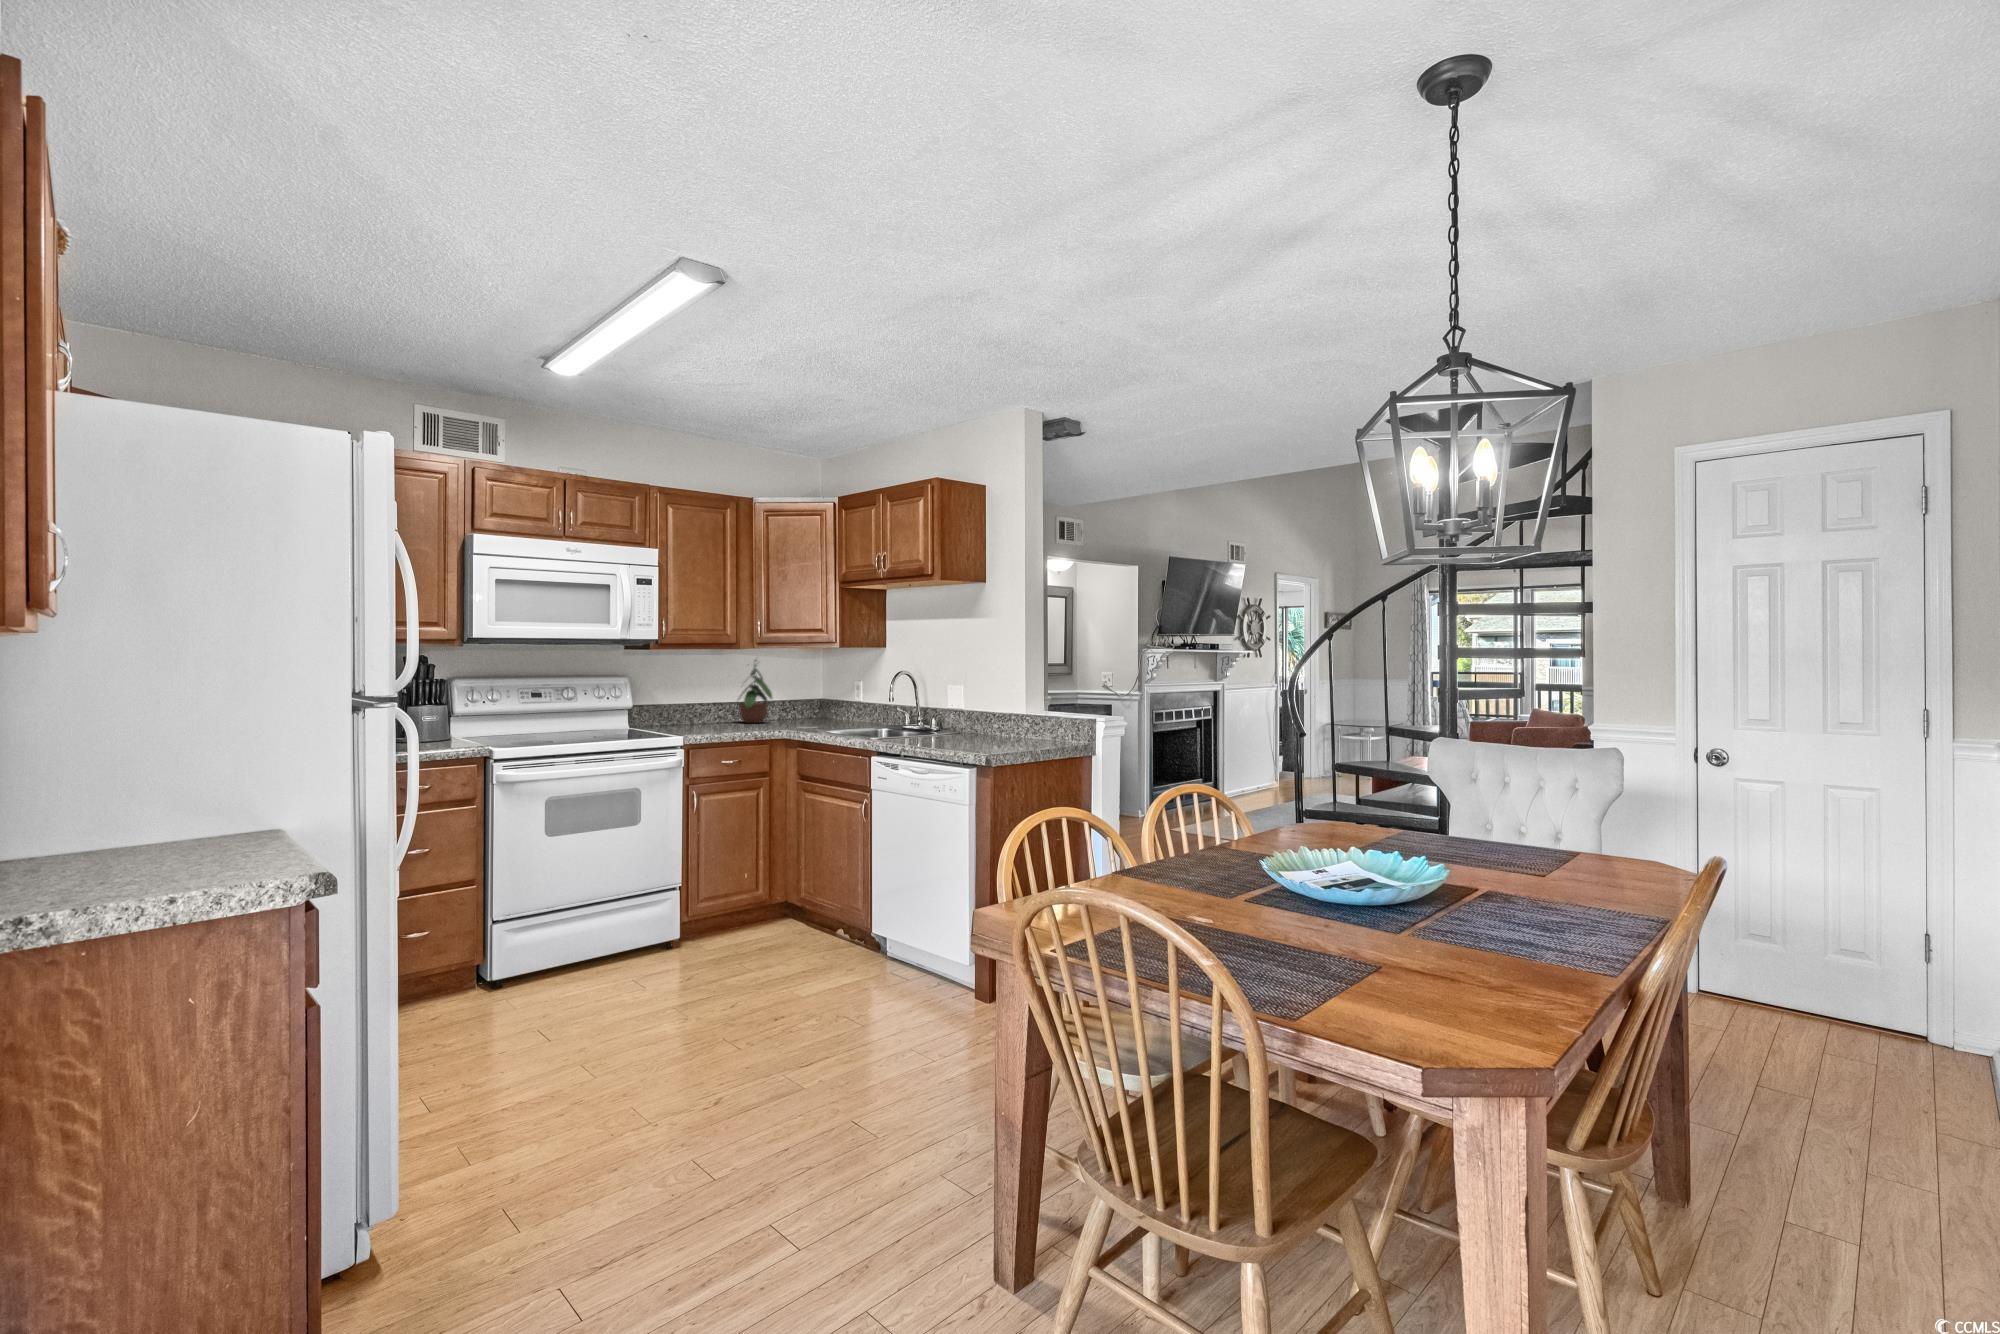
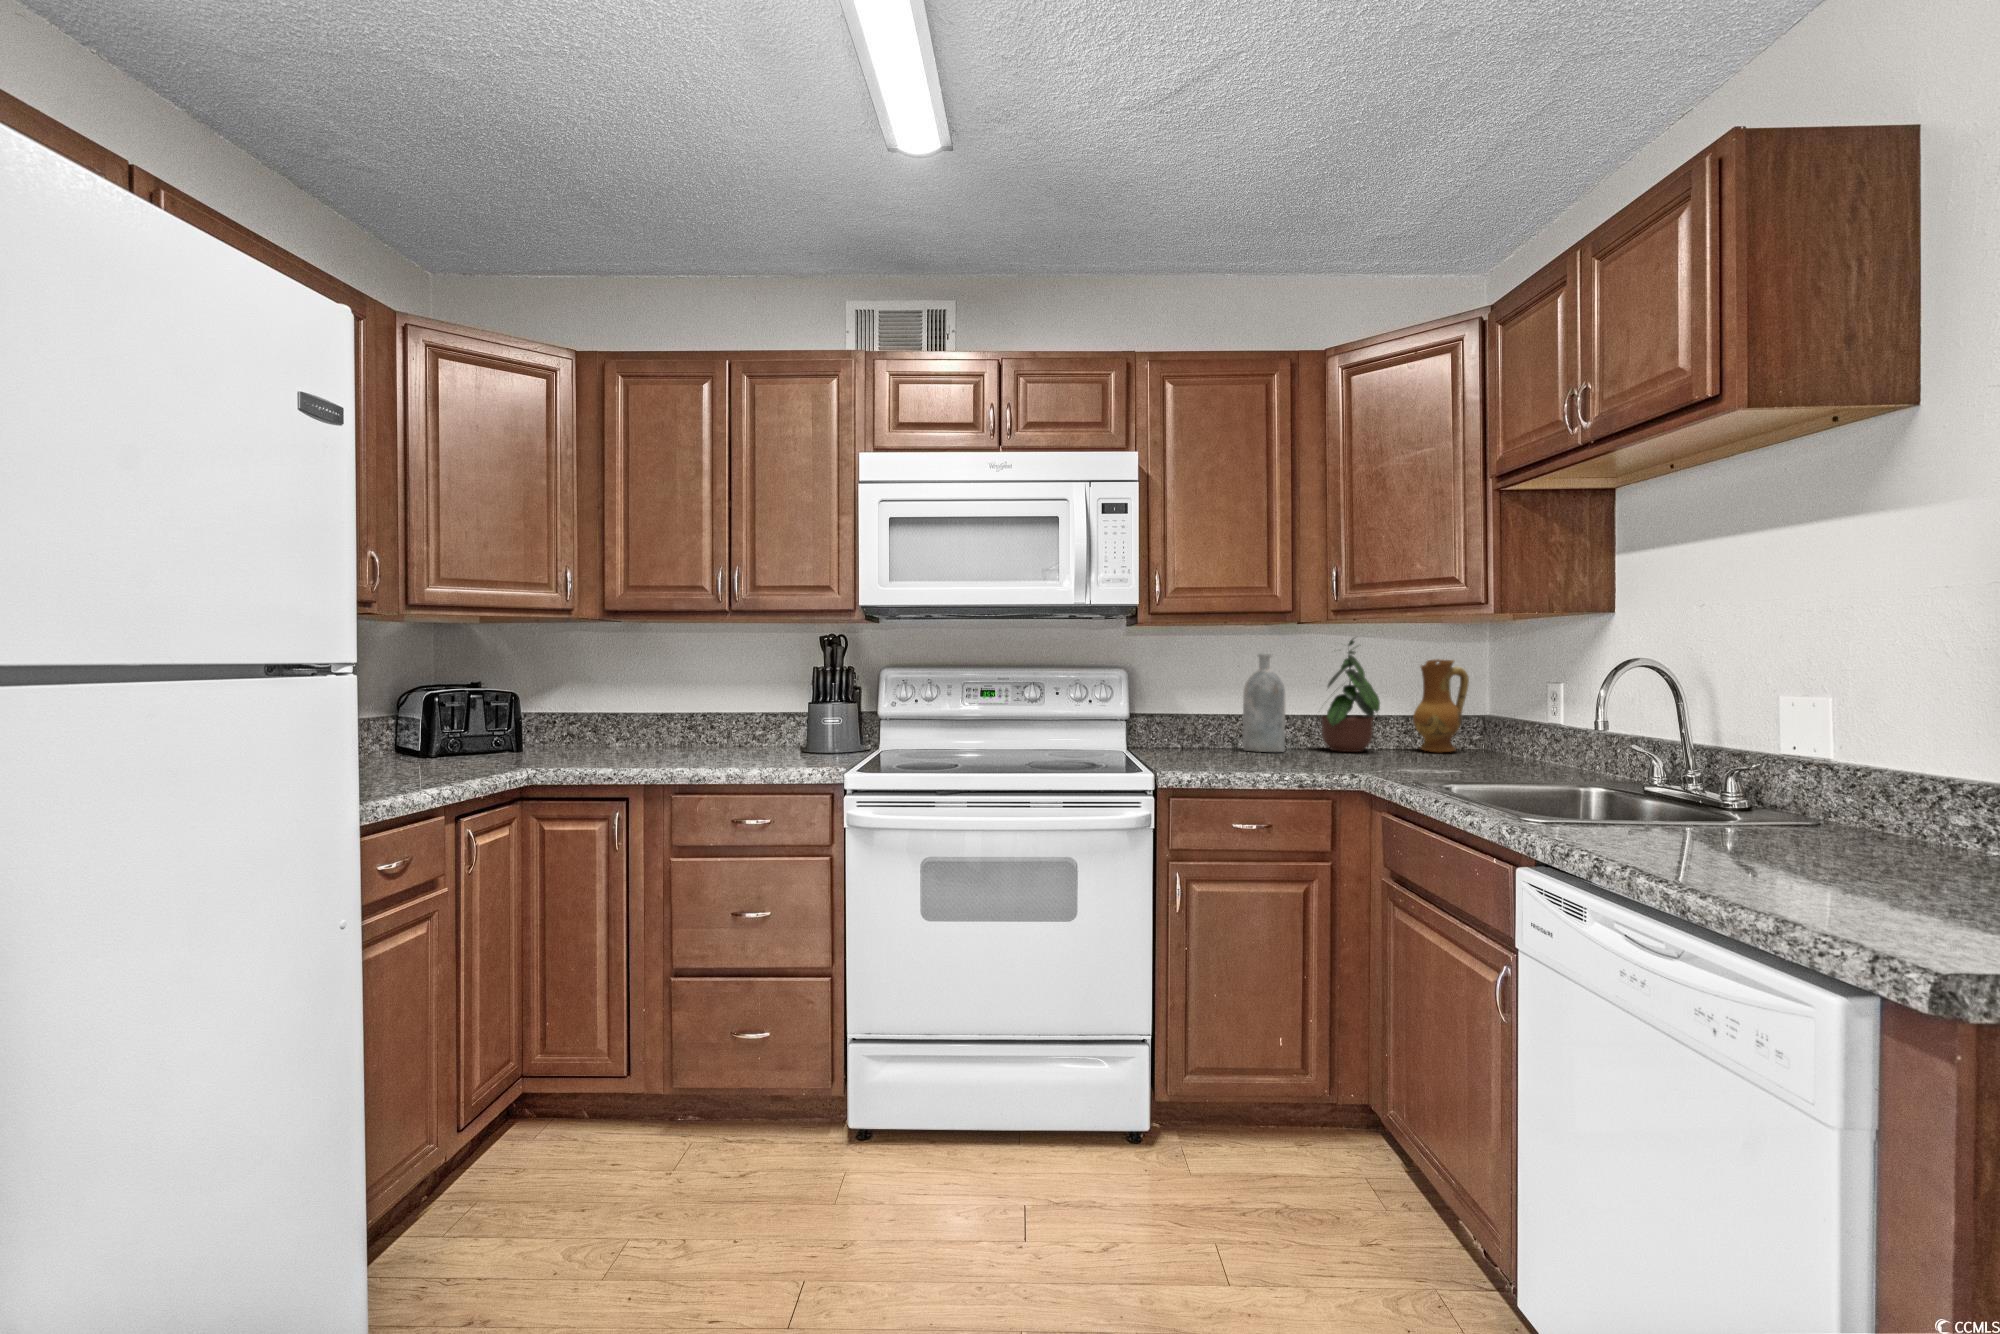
bottle: none [697,667,723,725] -> present [1243,654,1285,752]
ceramic jug: none [786,670,814,721] -> present [1413,659,1469,752]

